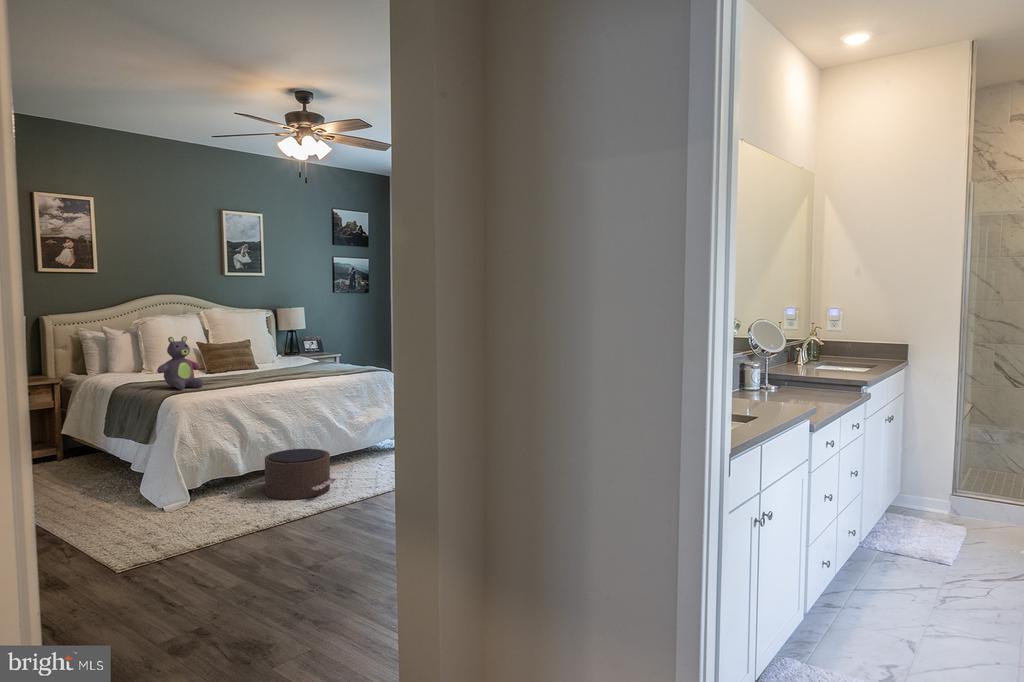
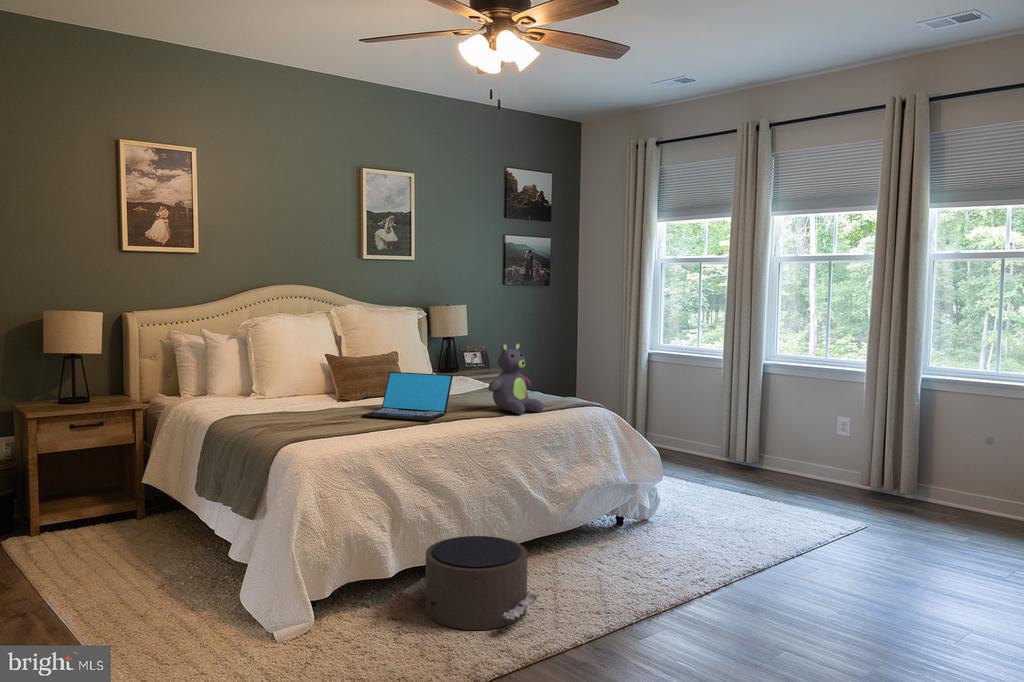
stuffed bear: present [157,336,204,390] -> present [488,342,544,414]
laptop: none [223,352,286,382] -> present [362,372,453,422]

